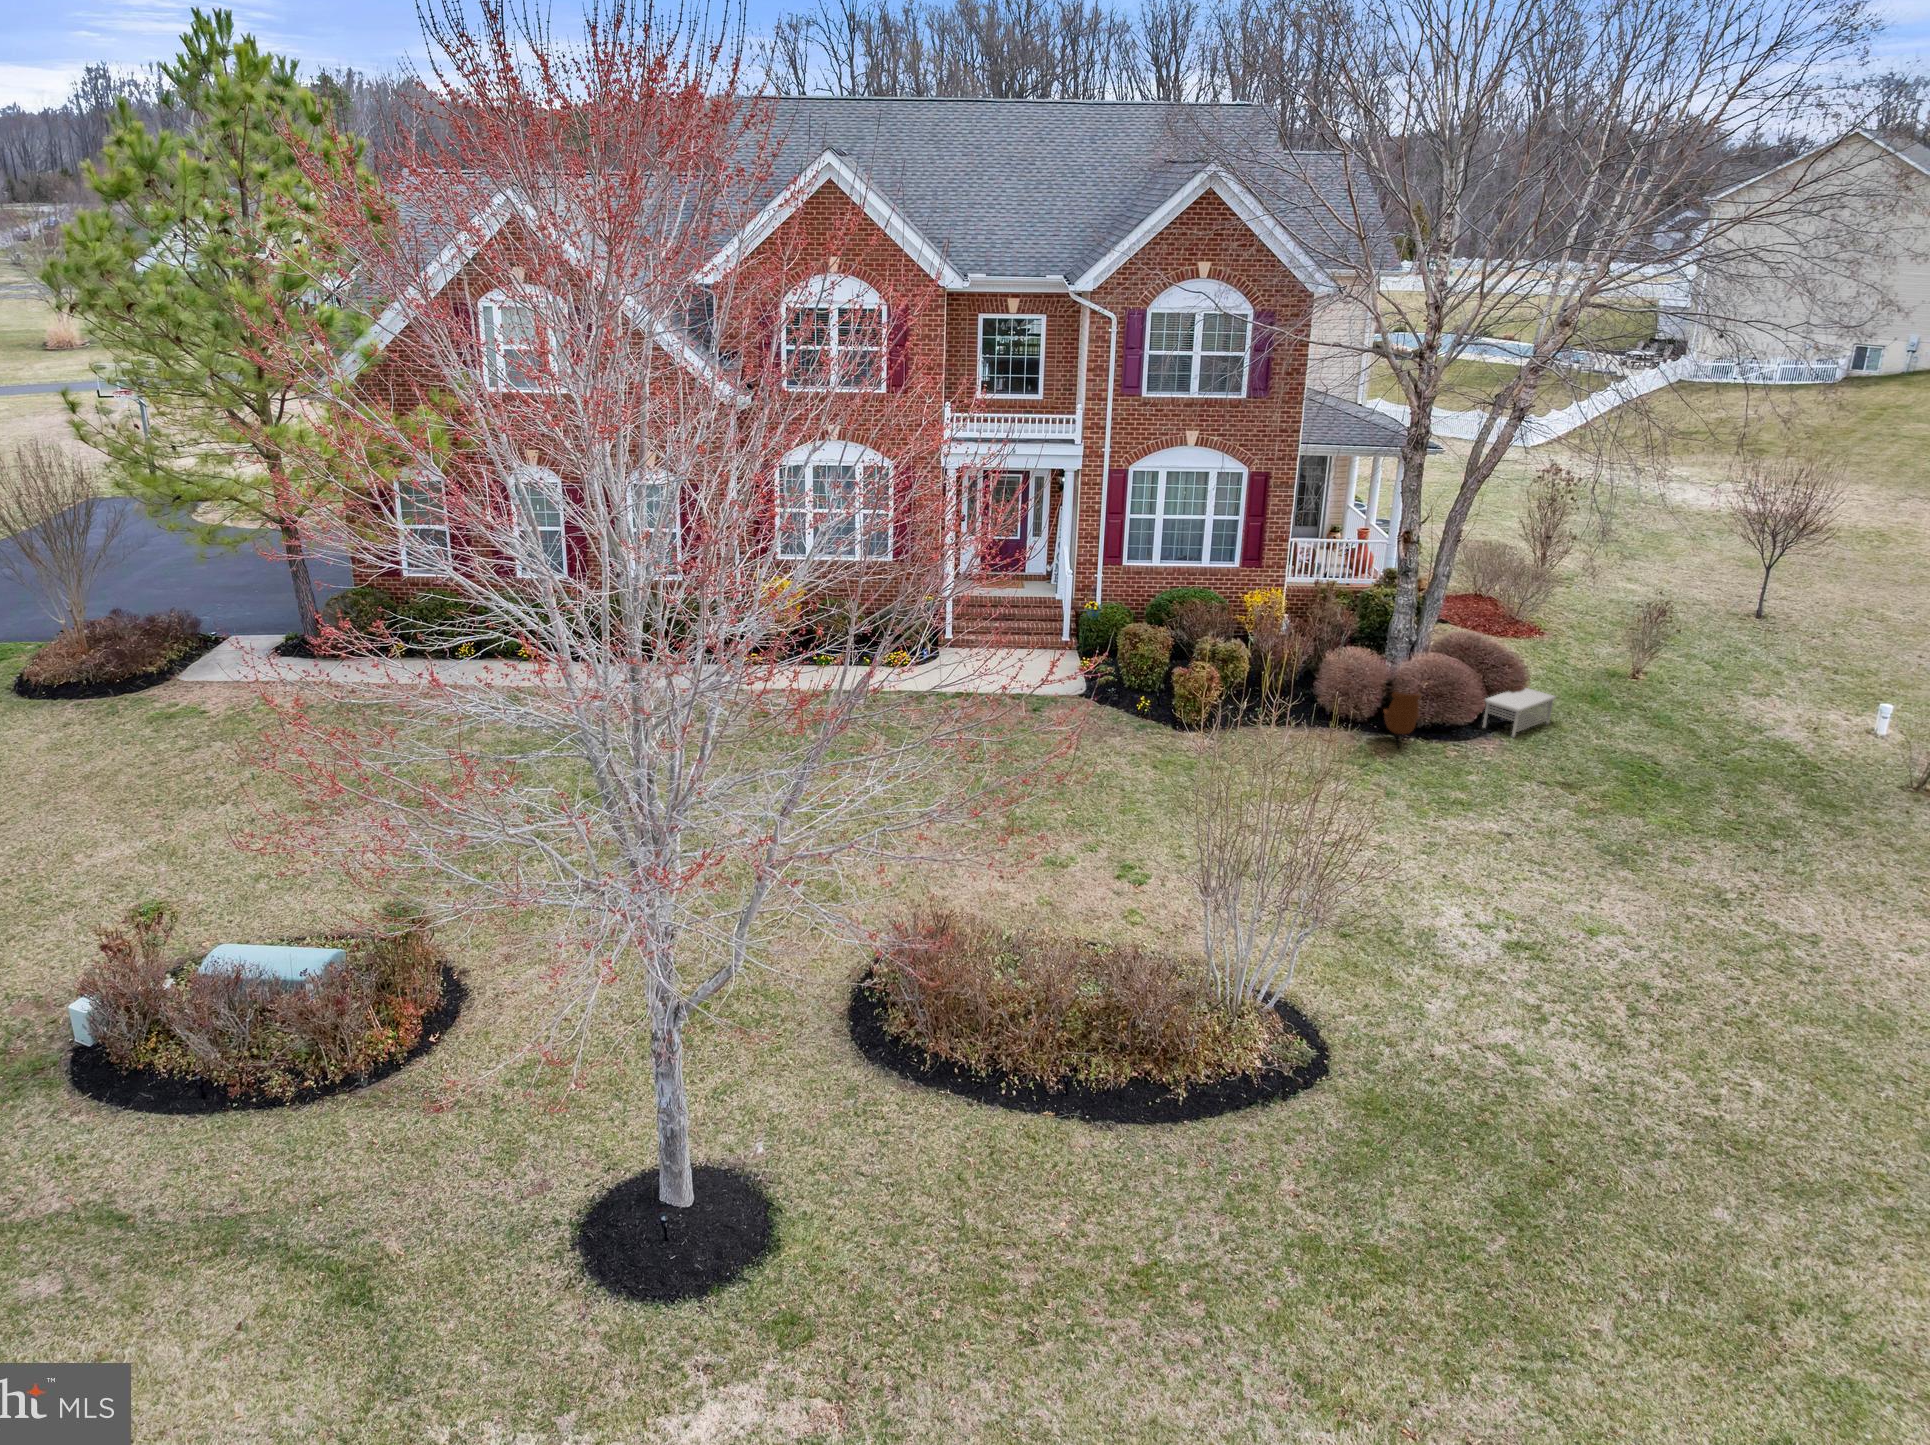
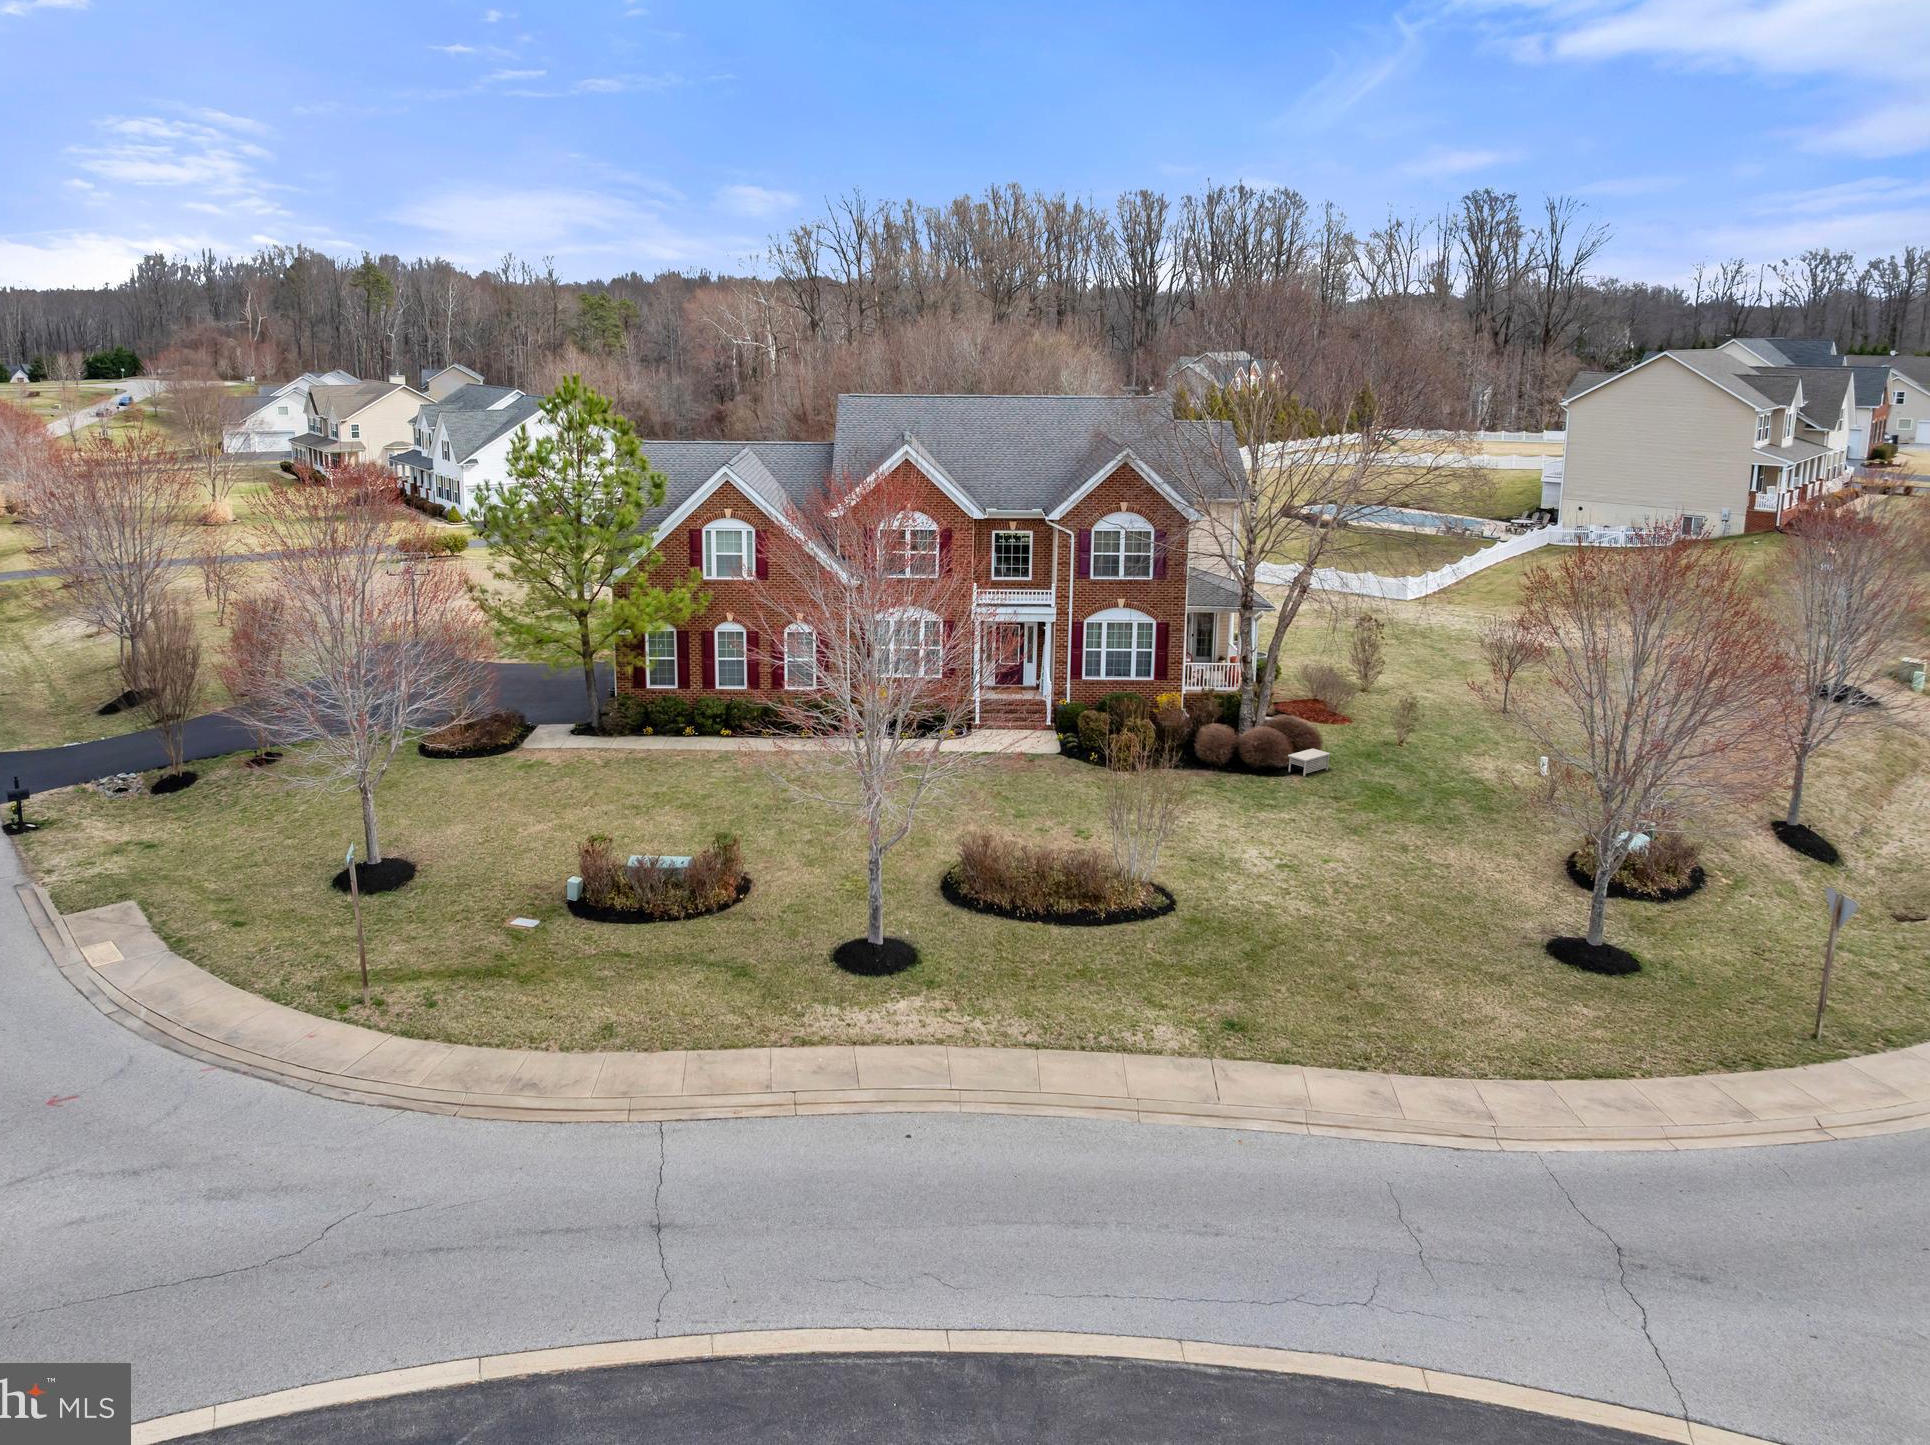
lounge chair: present [1383,692,1421,745] -> none [1226,750,1248,782]

